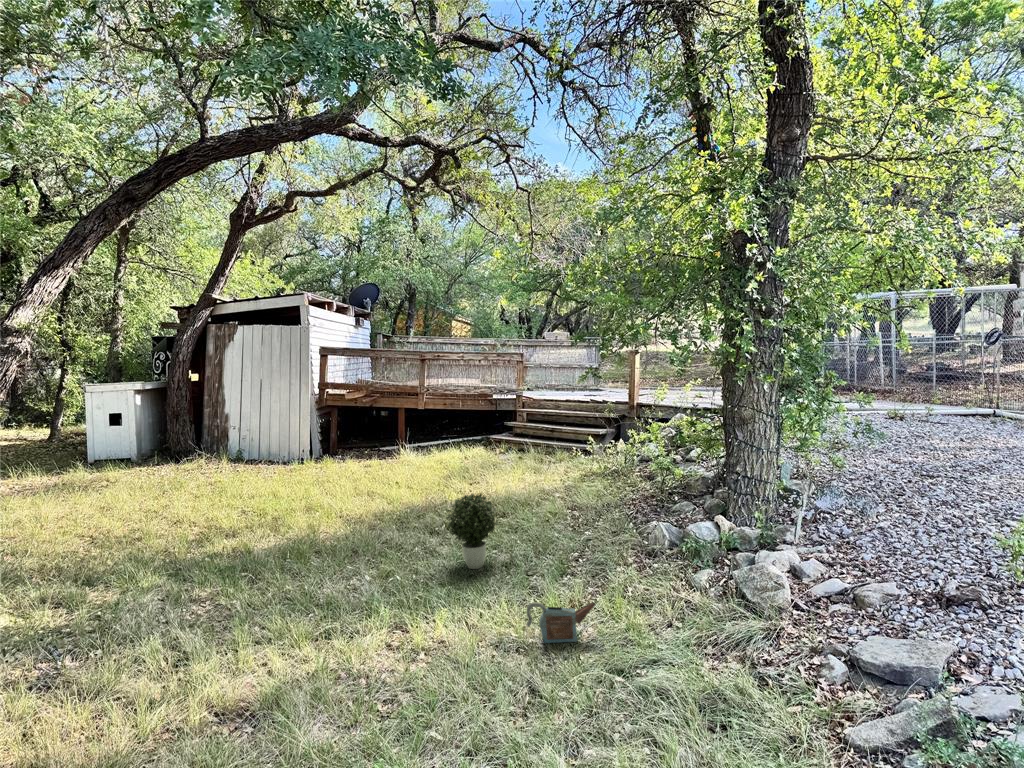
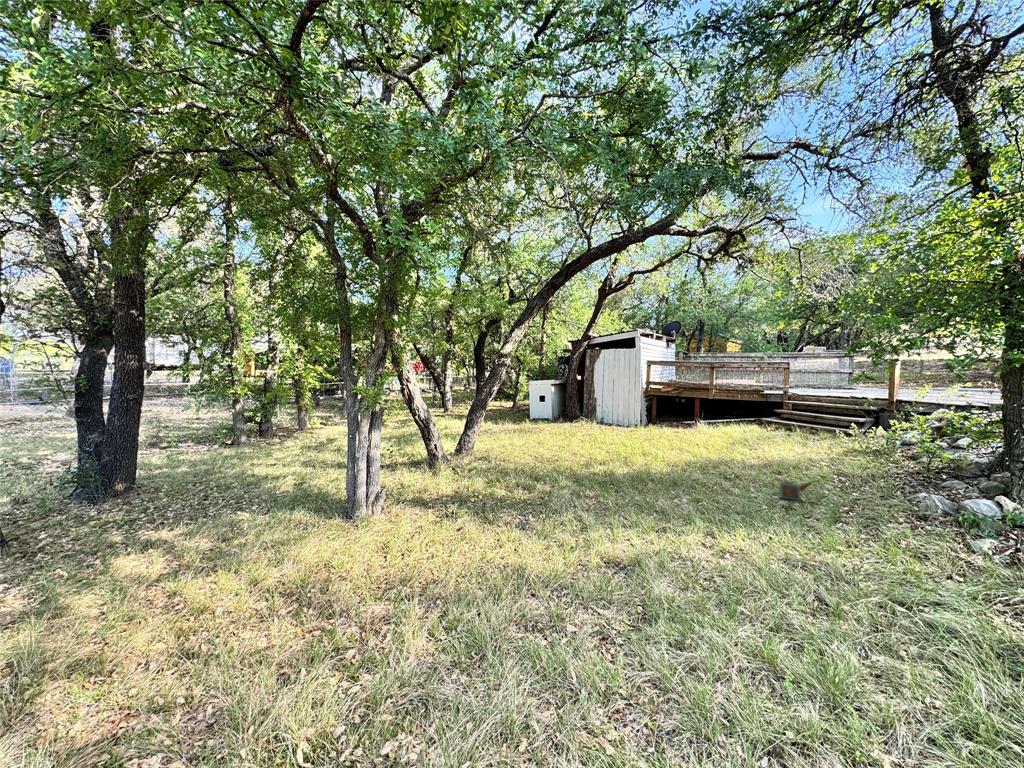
potted plant: present [447,494,498,569] -> none [729,434,761,473]

